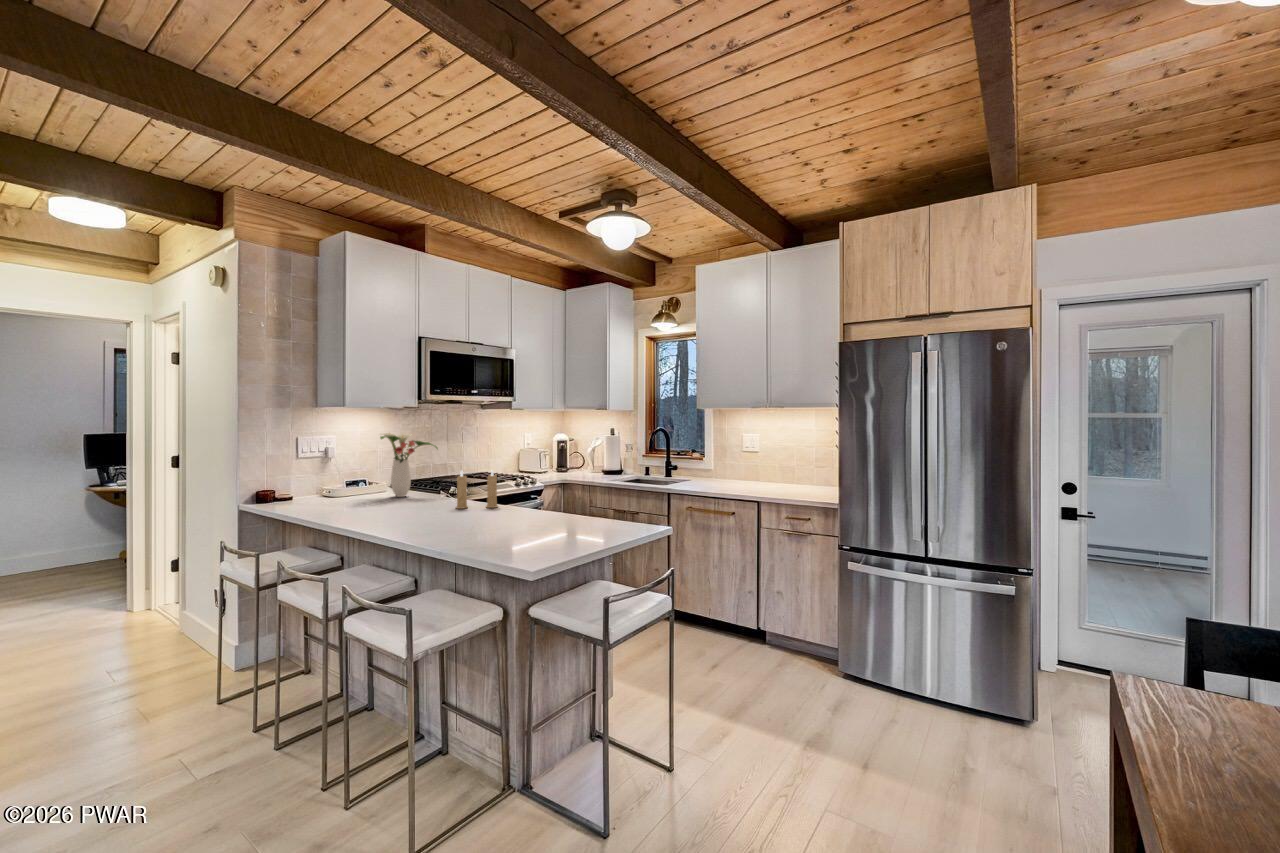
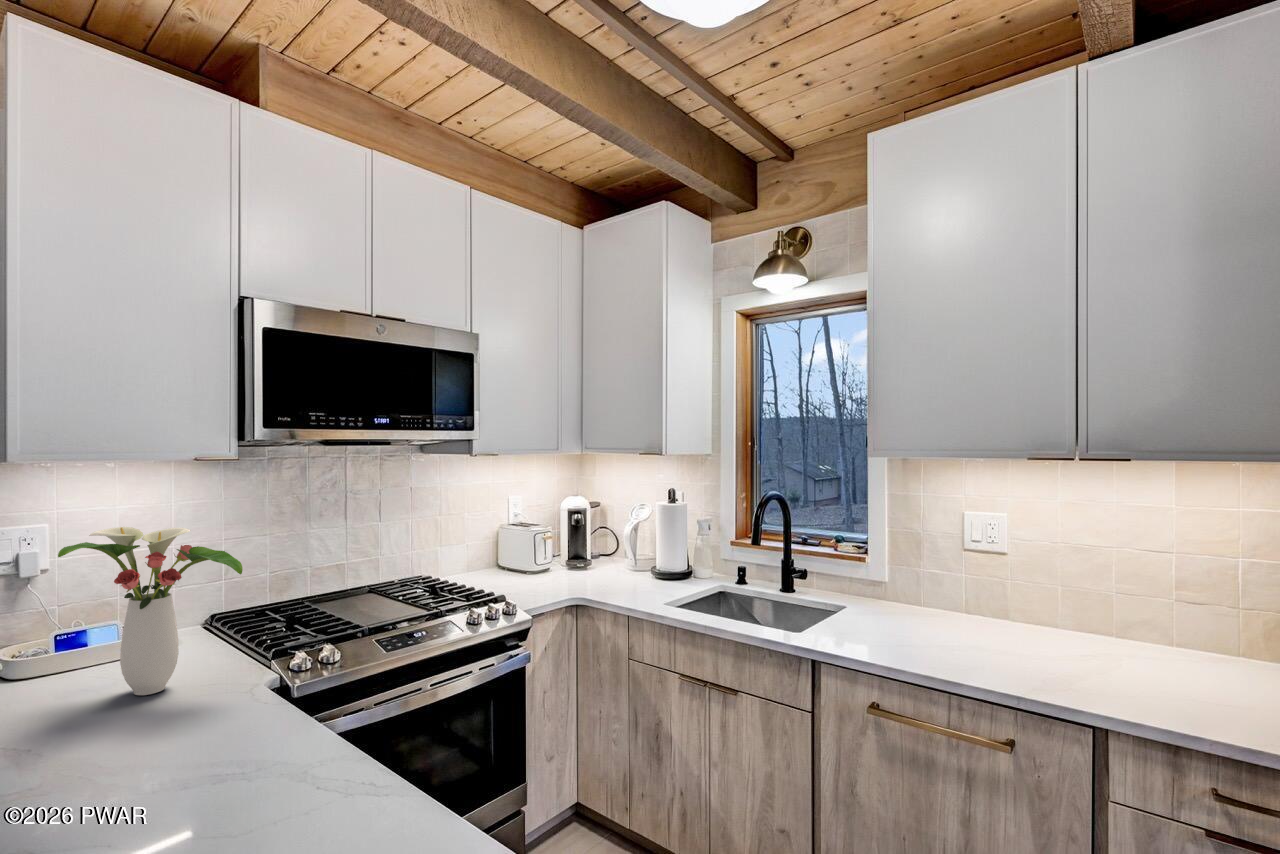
candle: present [456,471,498,509] -> none [201,667,345,812]

